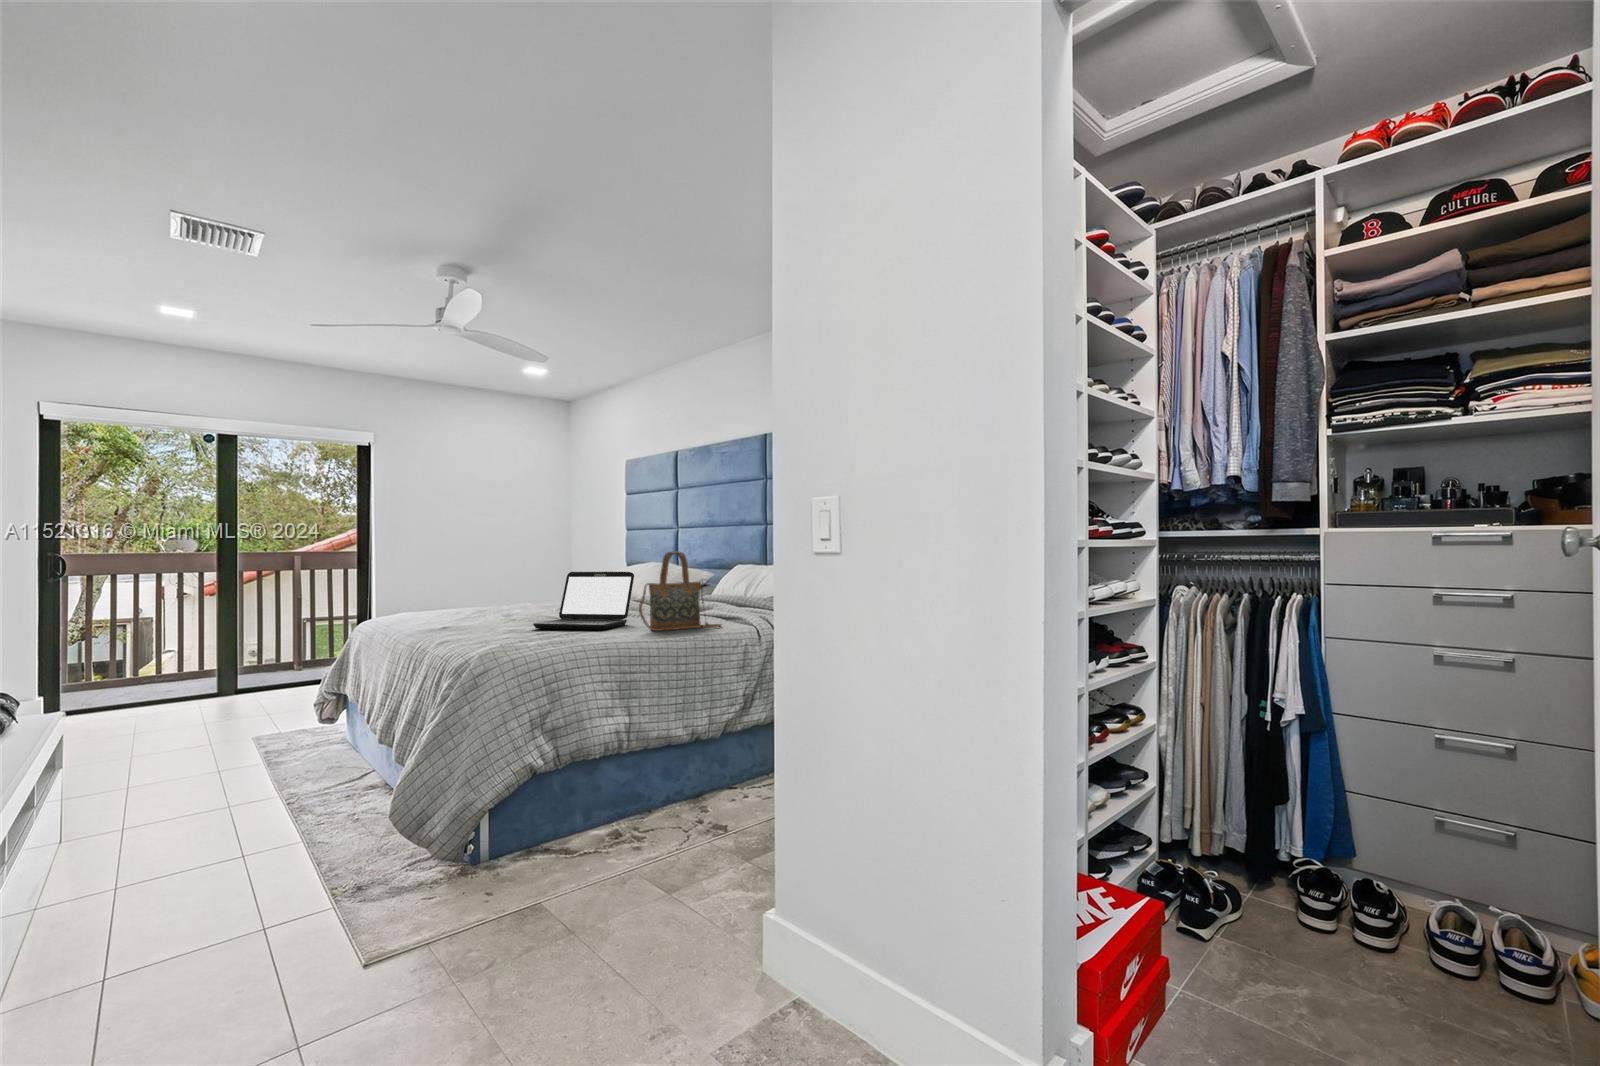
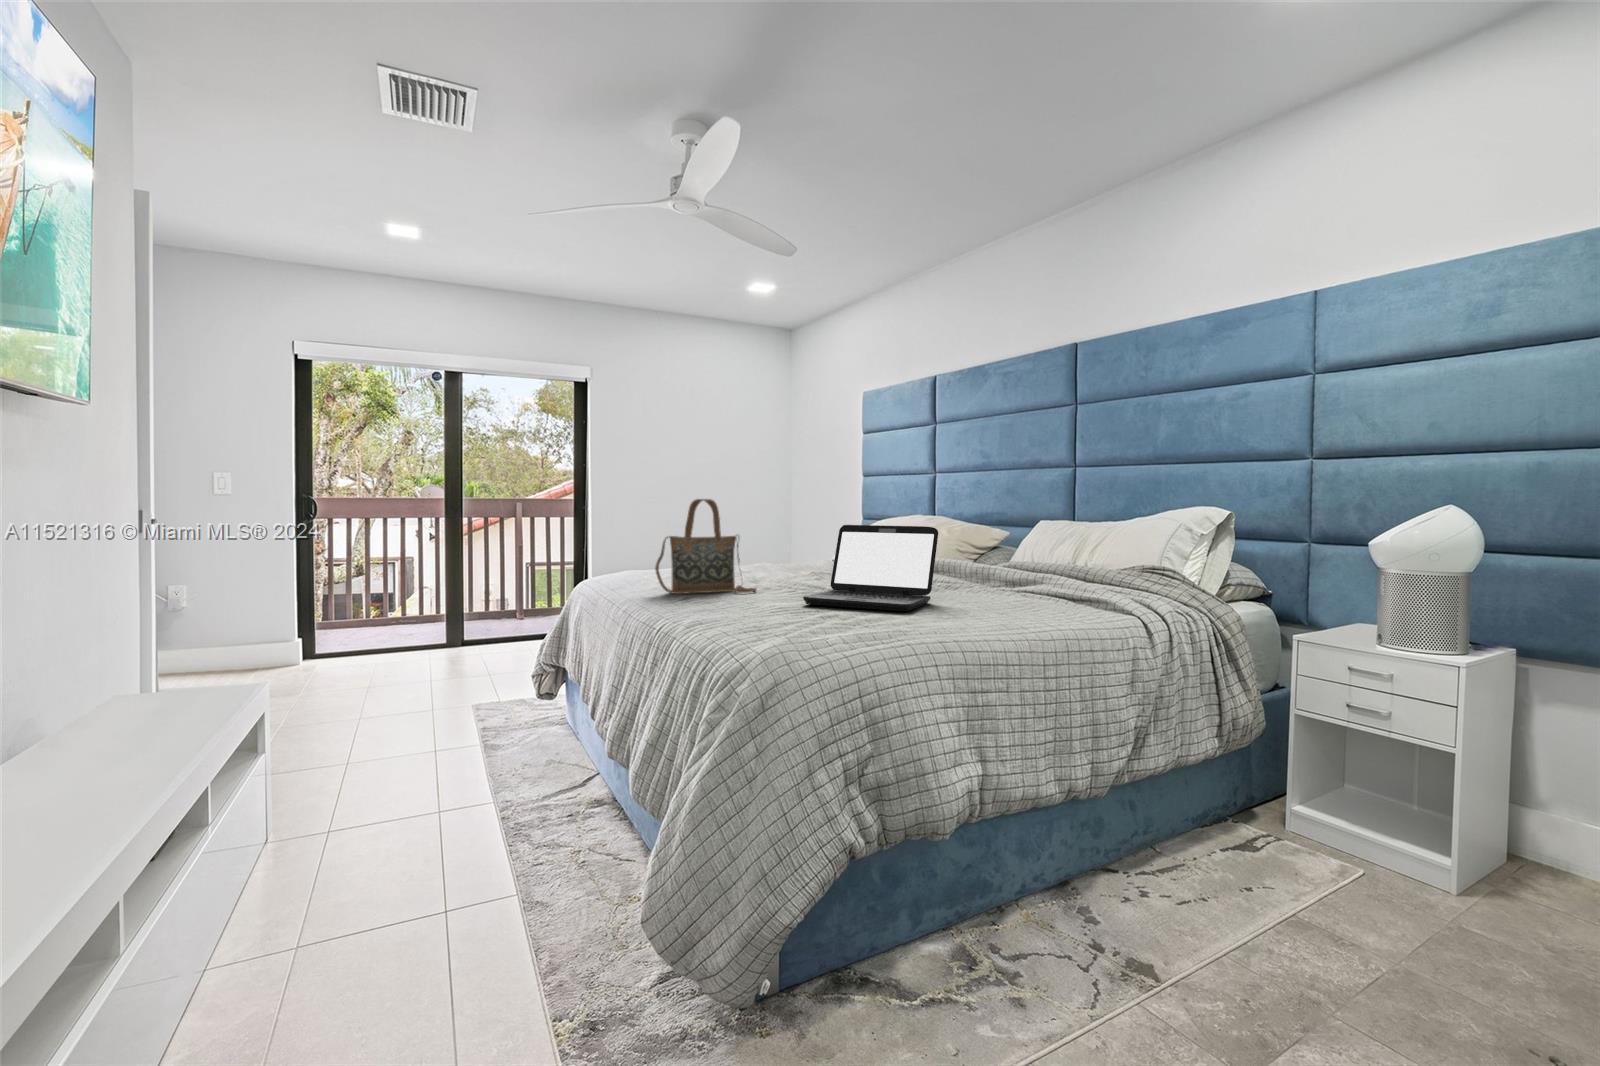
handbag: present [639,552,721,631] -> present [655,499,757,594]

